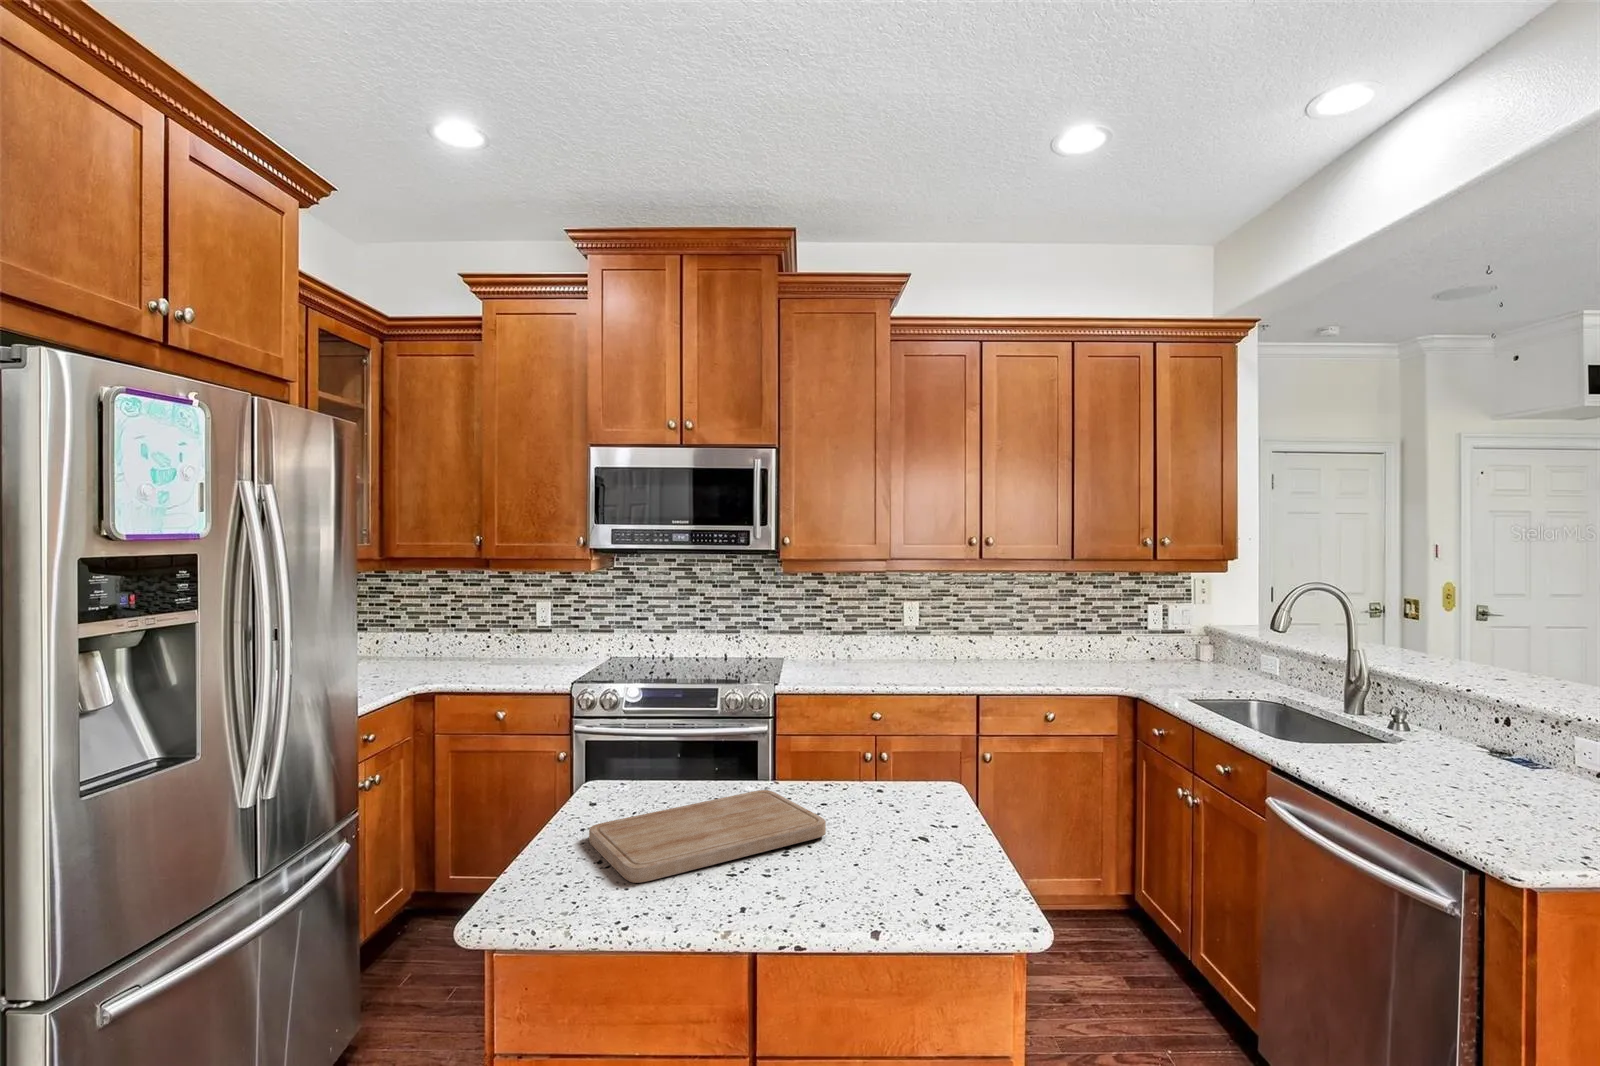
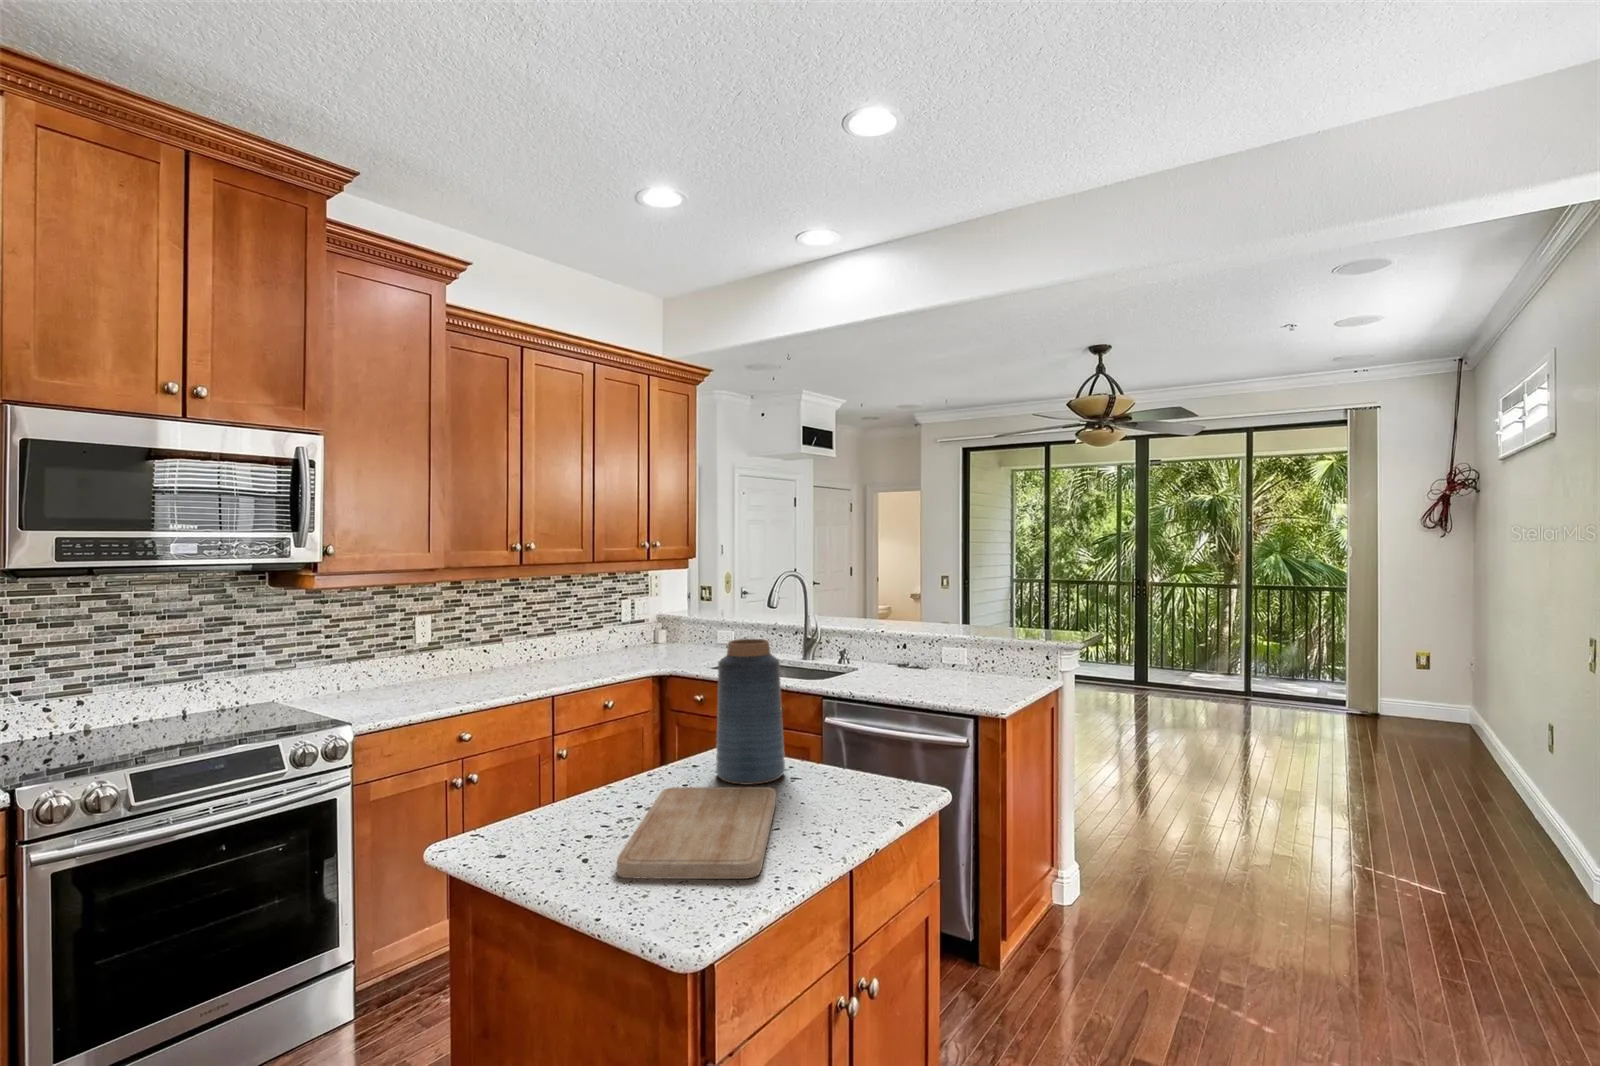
vase: none [846,655,923,820] -> present [716,639,785,785]

